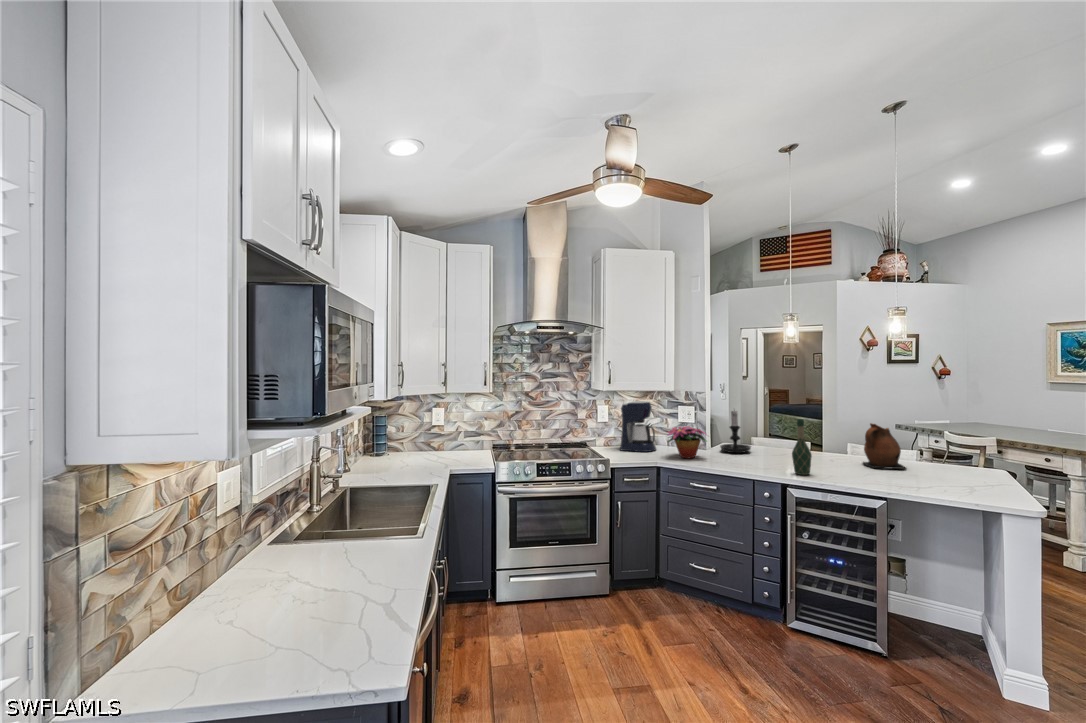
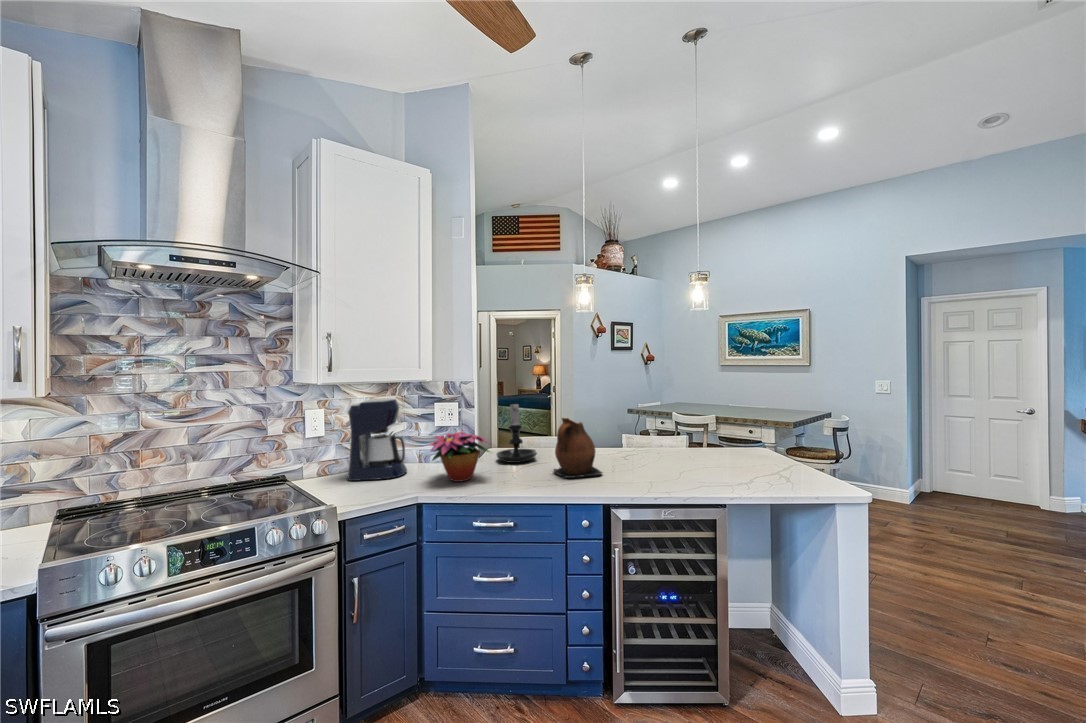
wine bottle: present [792,419,812,475] -> none [615,409,640,488]
ceramic pitcher: present [863,423,906,469] -> present [554,418,602,478]

